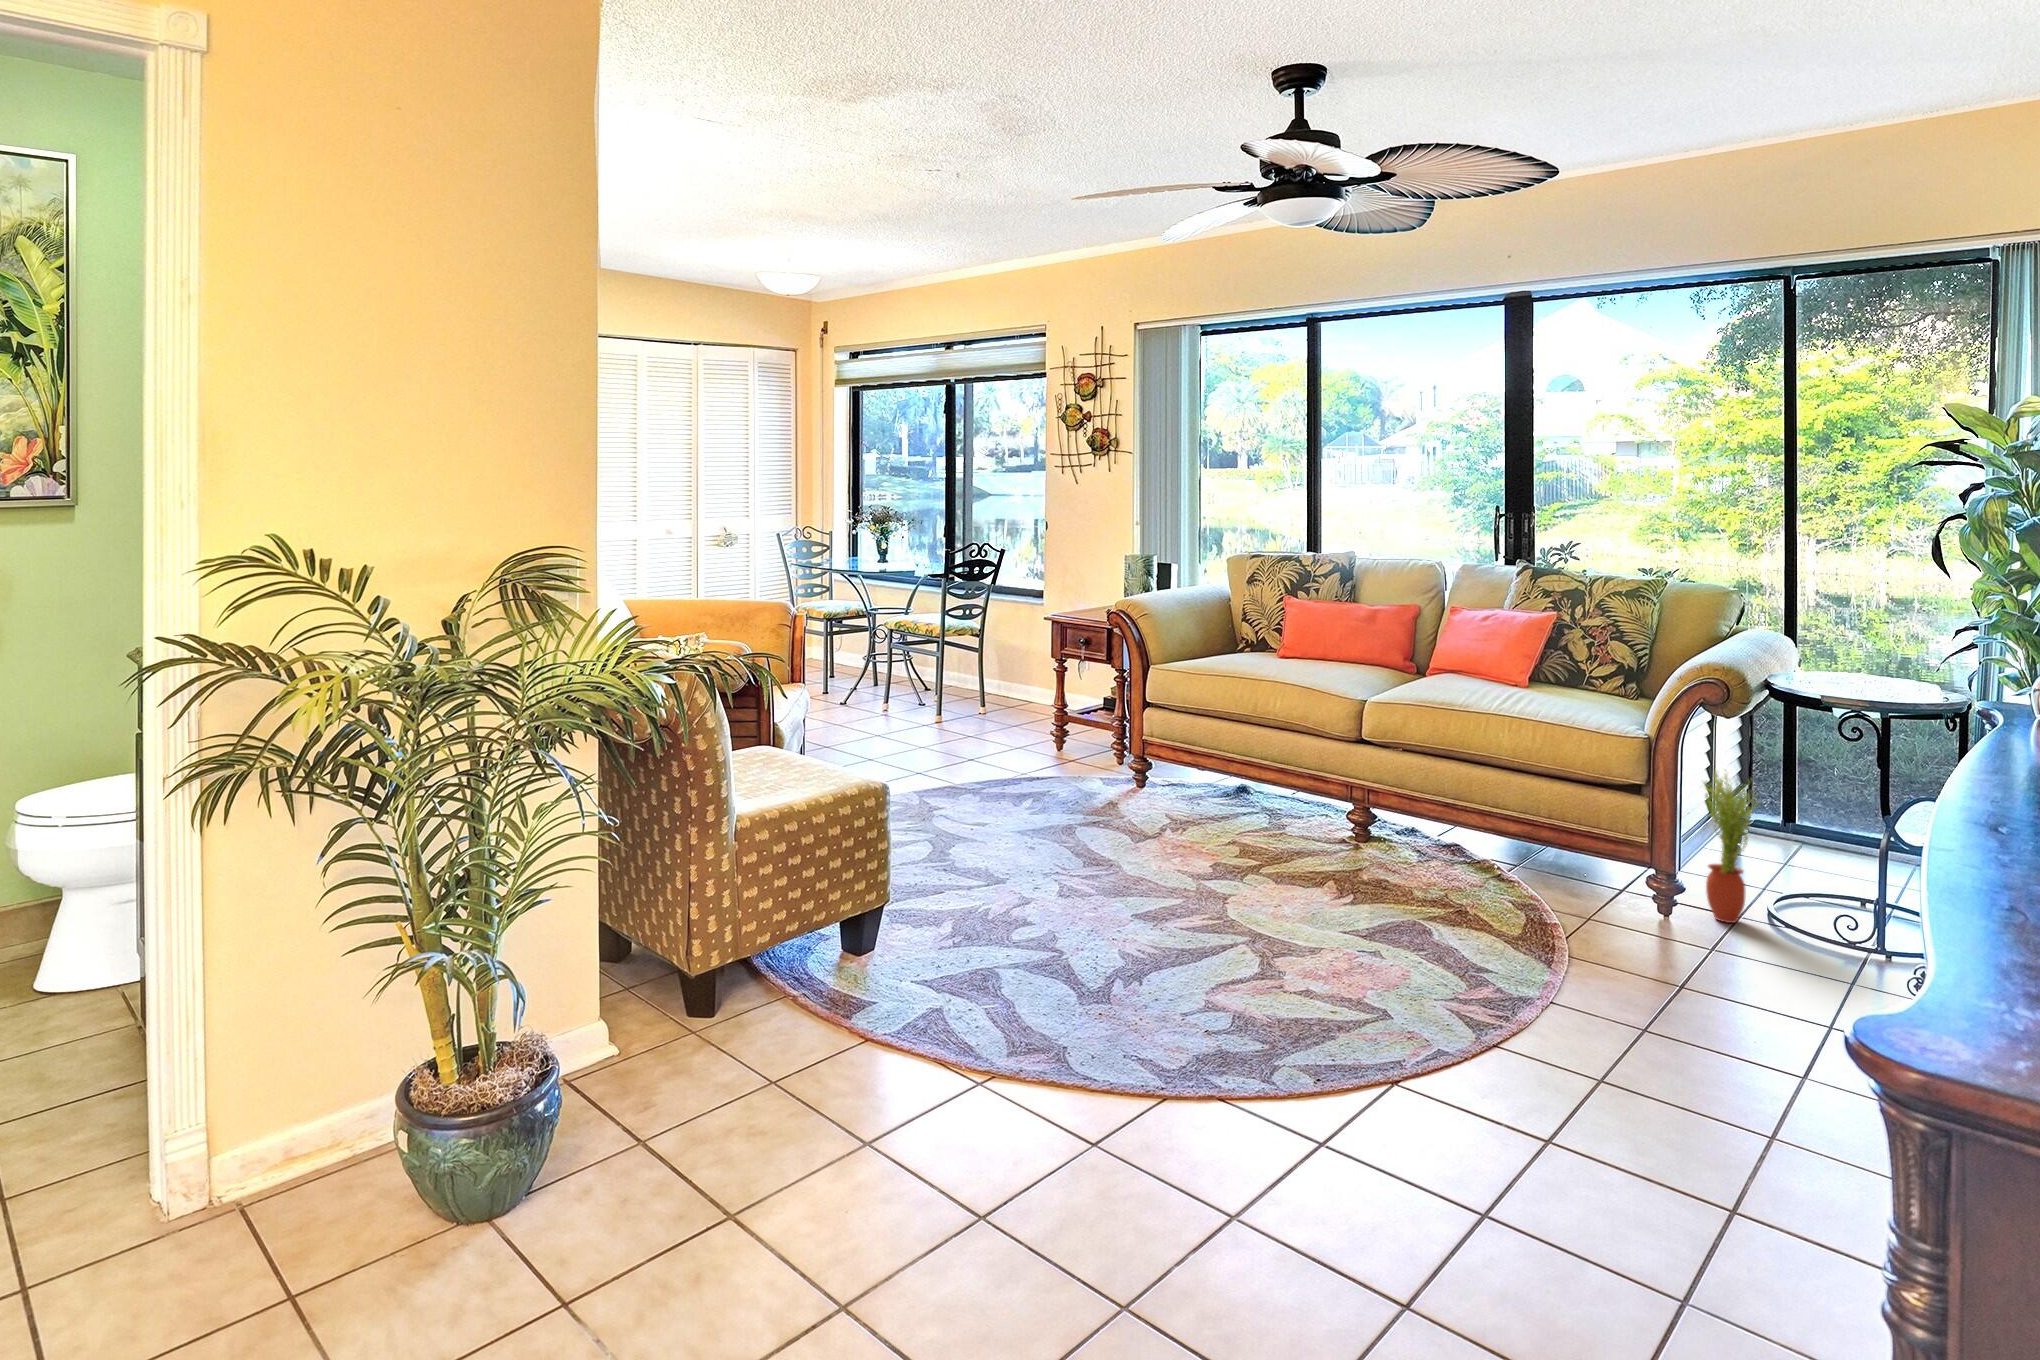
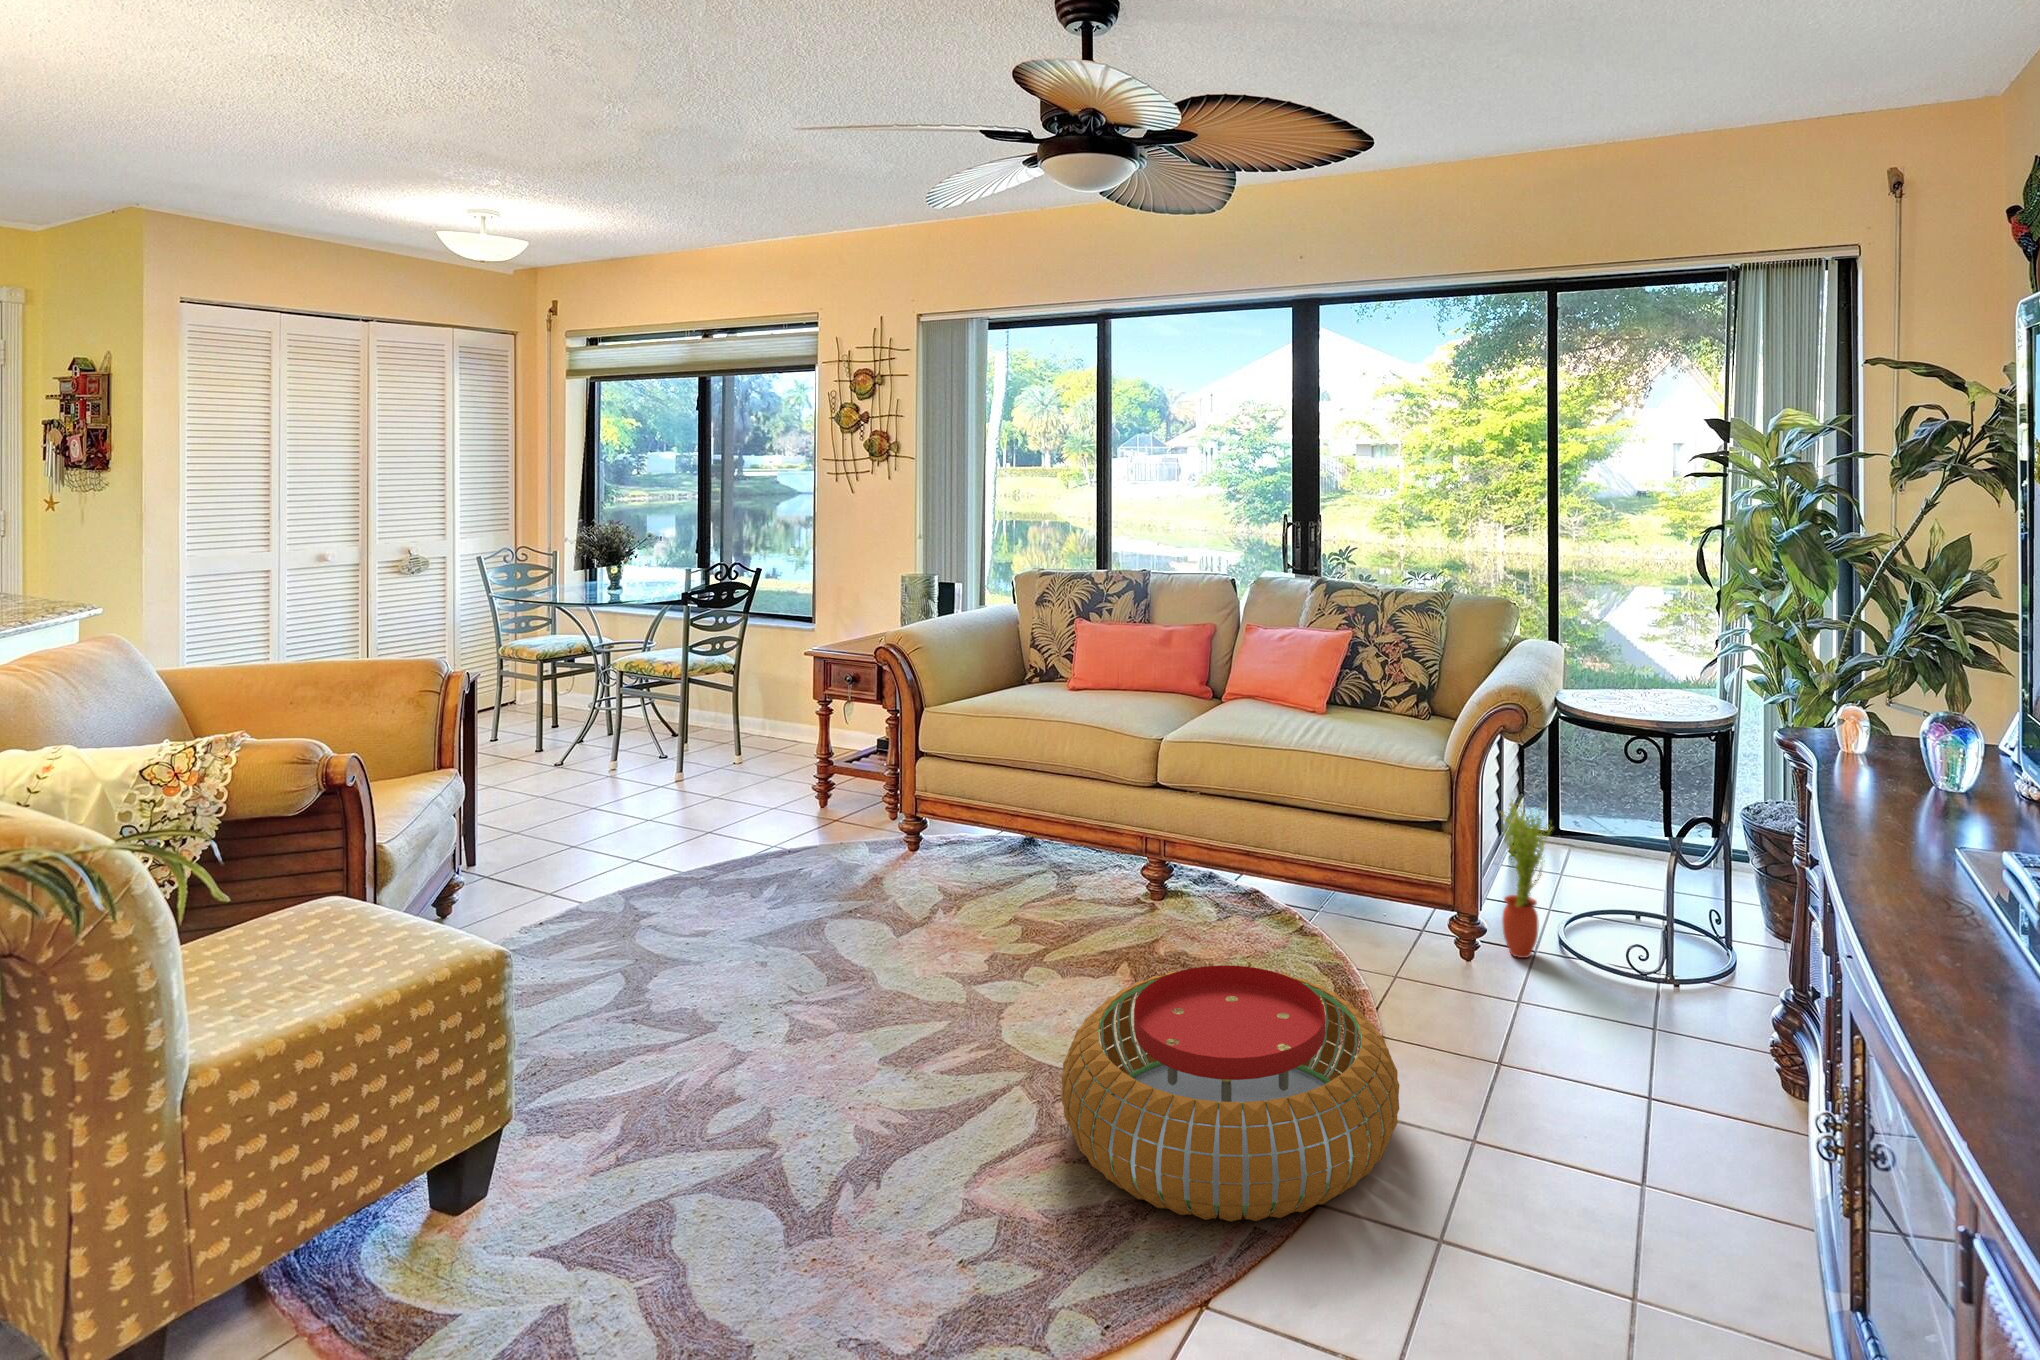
pouf: none [1281,869,1577,1051] -> present [1062,965,1399,1222]

